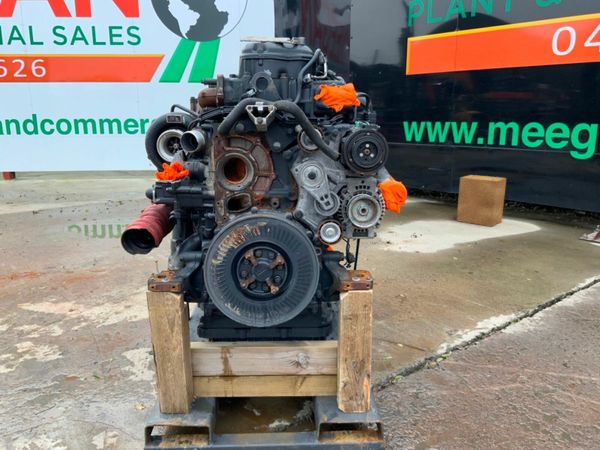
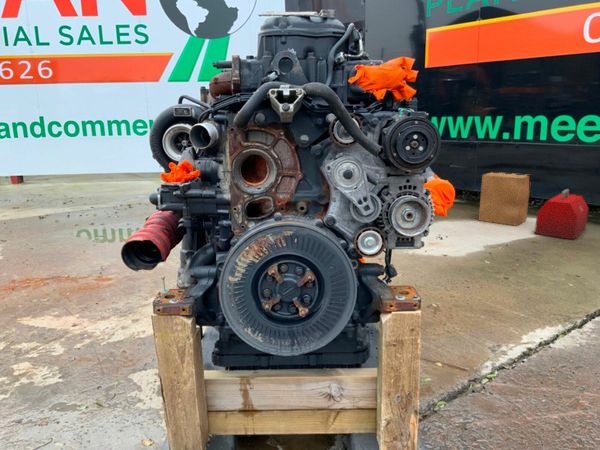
toolbox: none [507,192,558,240] -> present [535,189,588,239]

